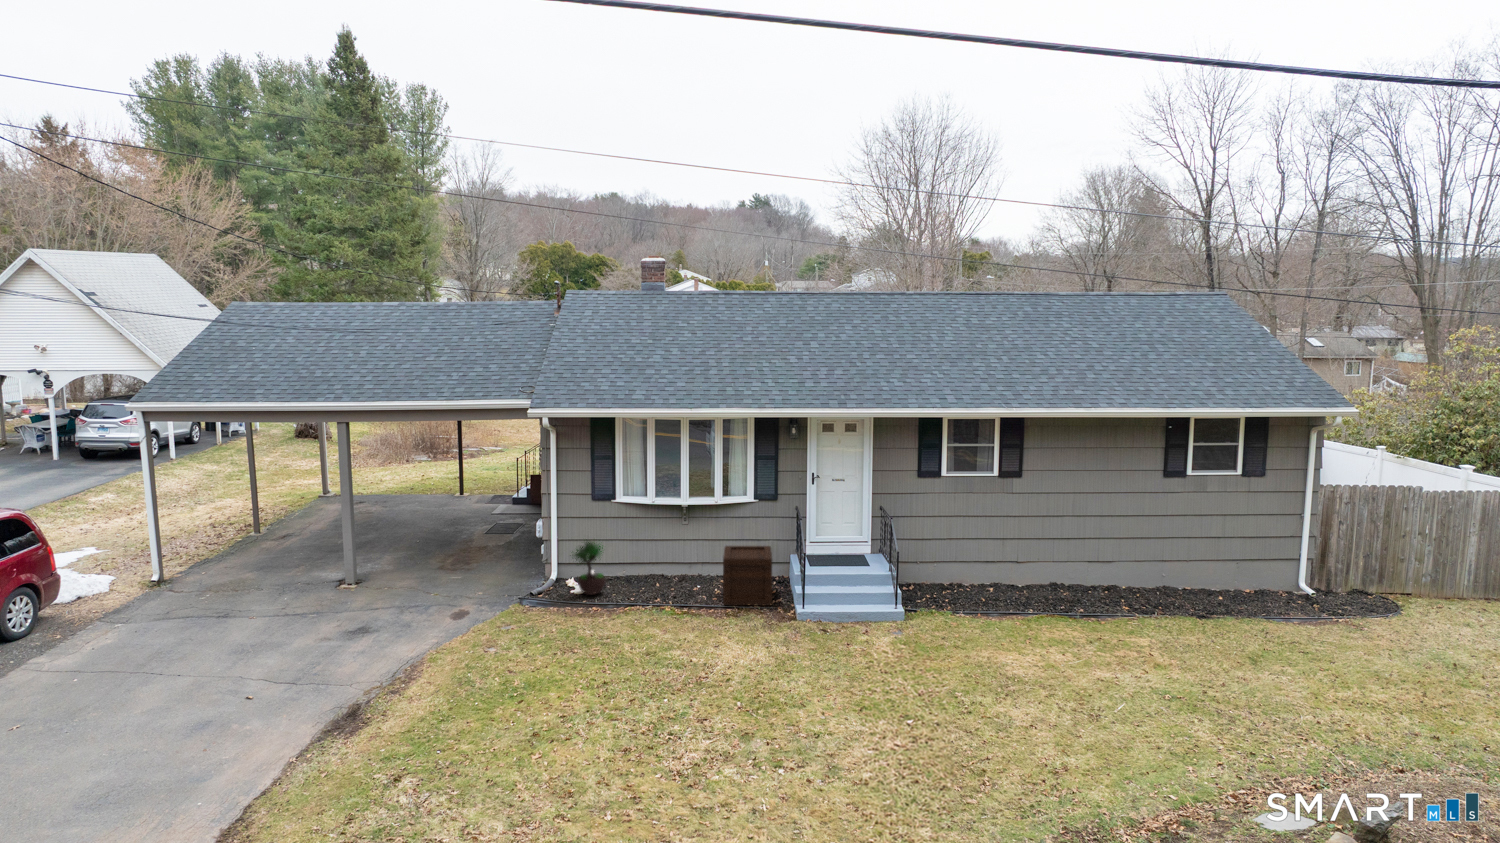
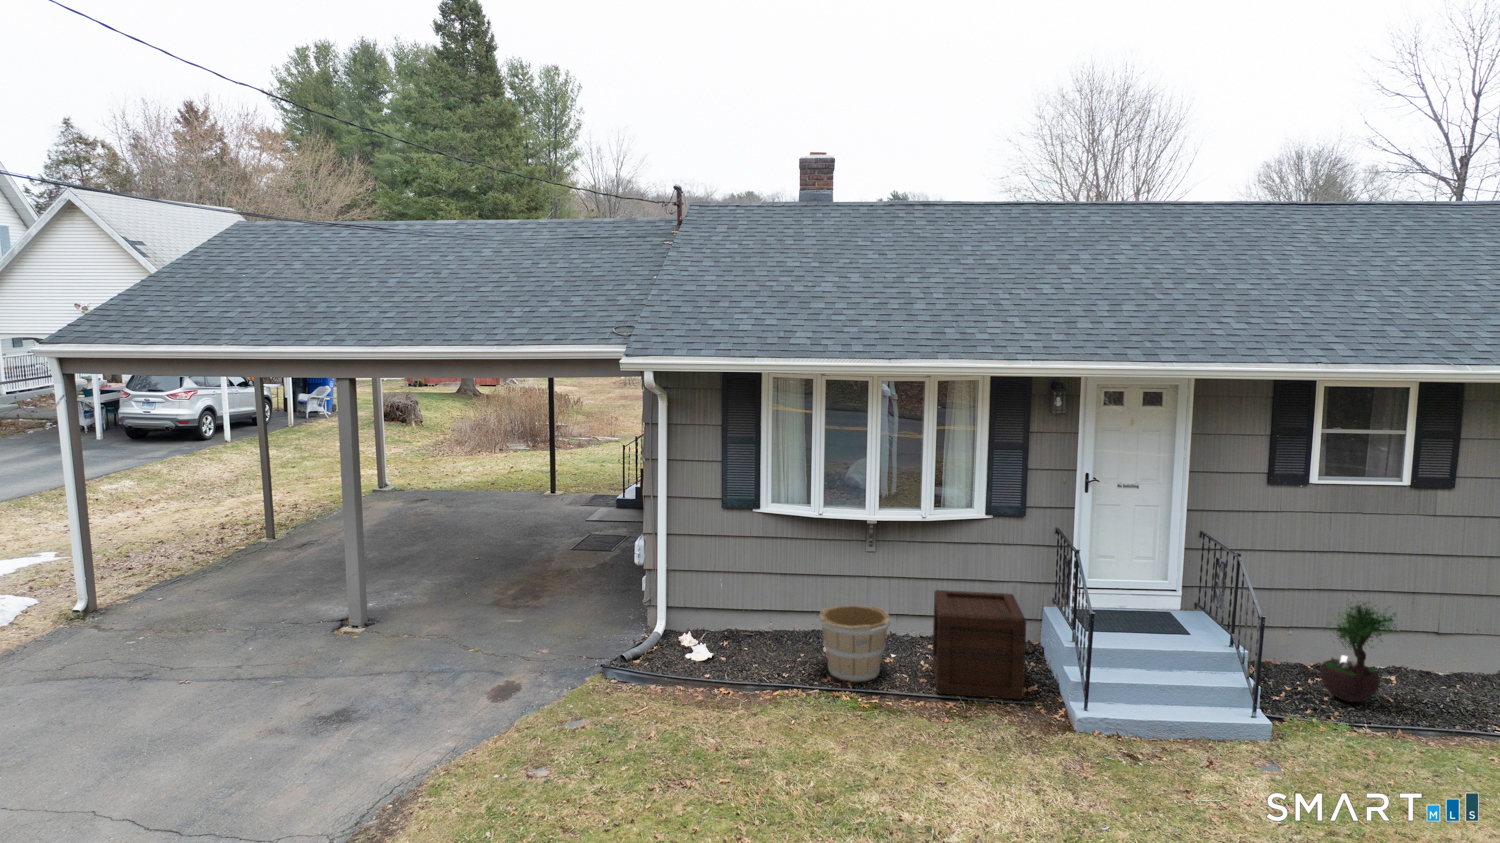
potted tree: present [574,542,605,595] -> present [1320,599,1396,702]
wooden bucket: none [654,557,697,602] -> present [819,605,890,682]

